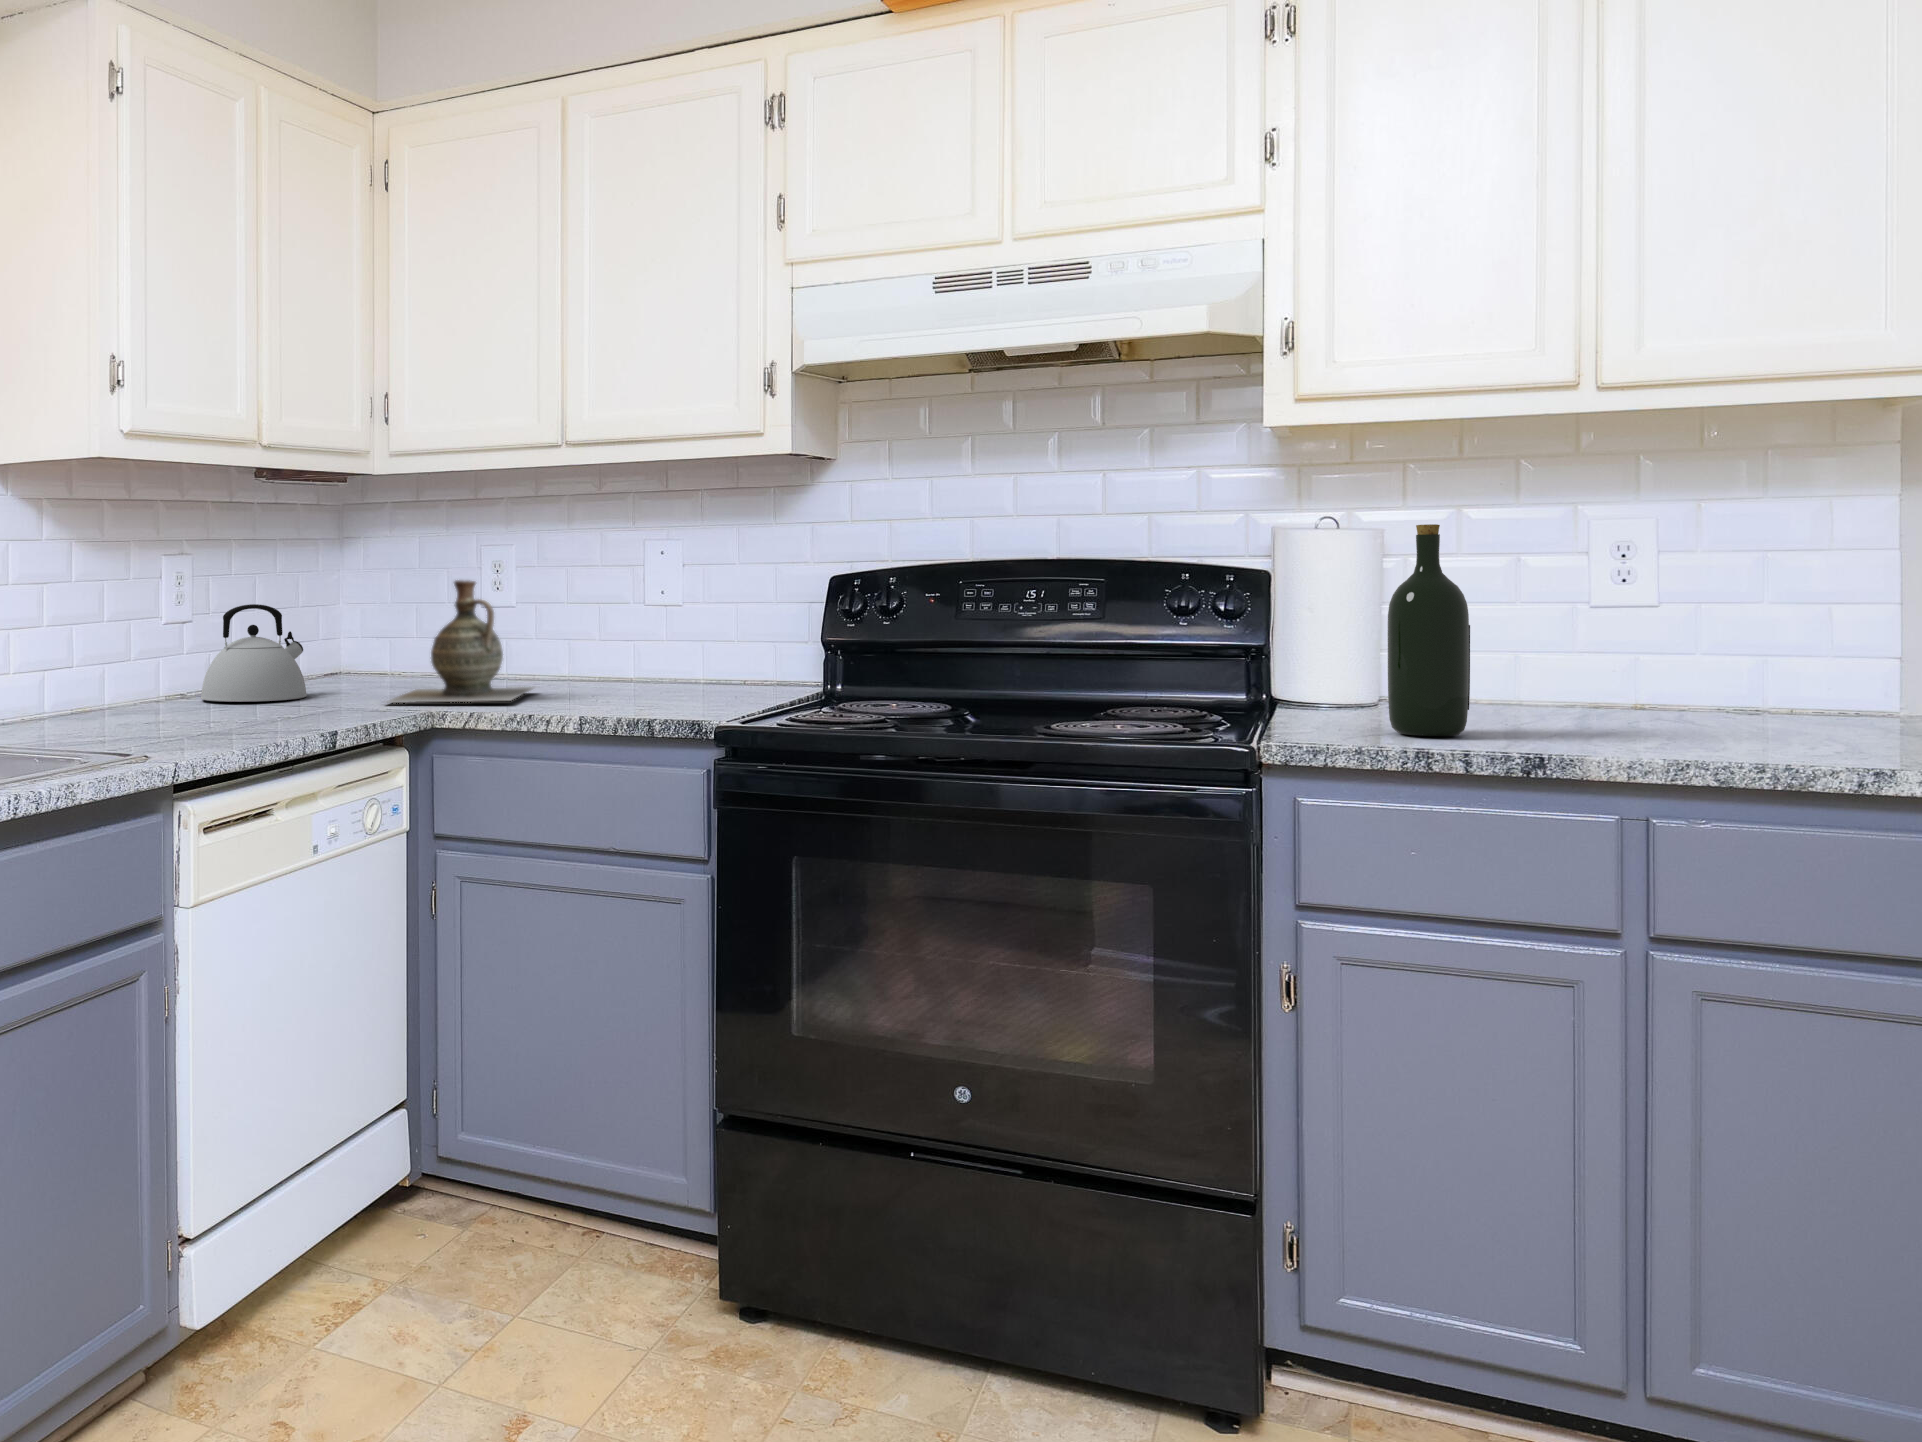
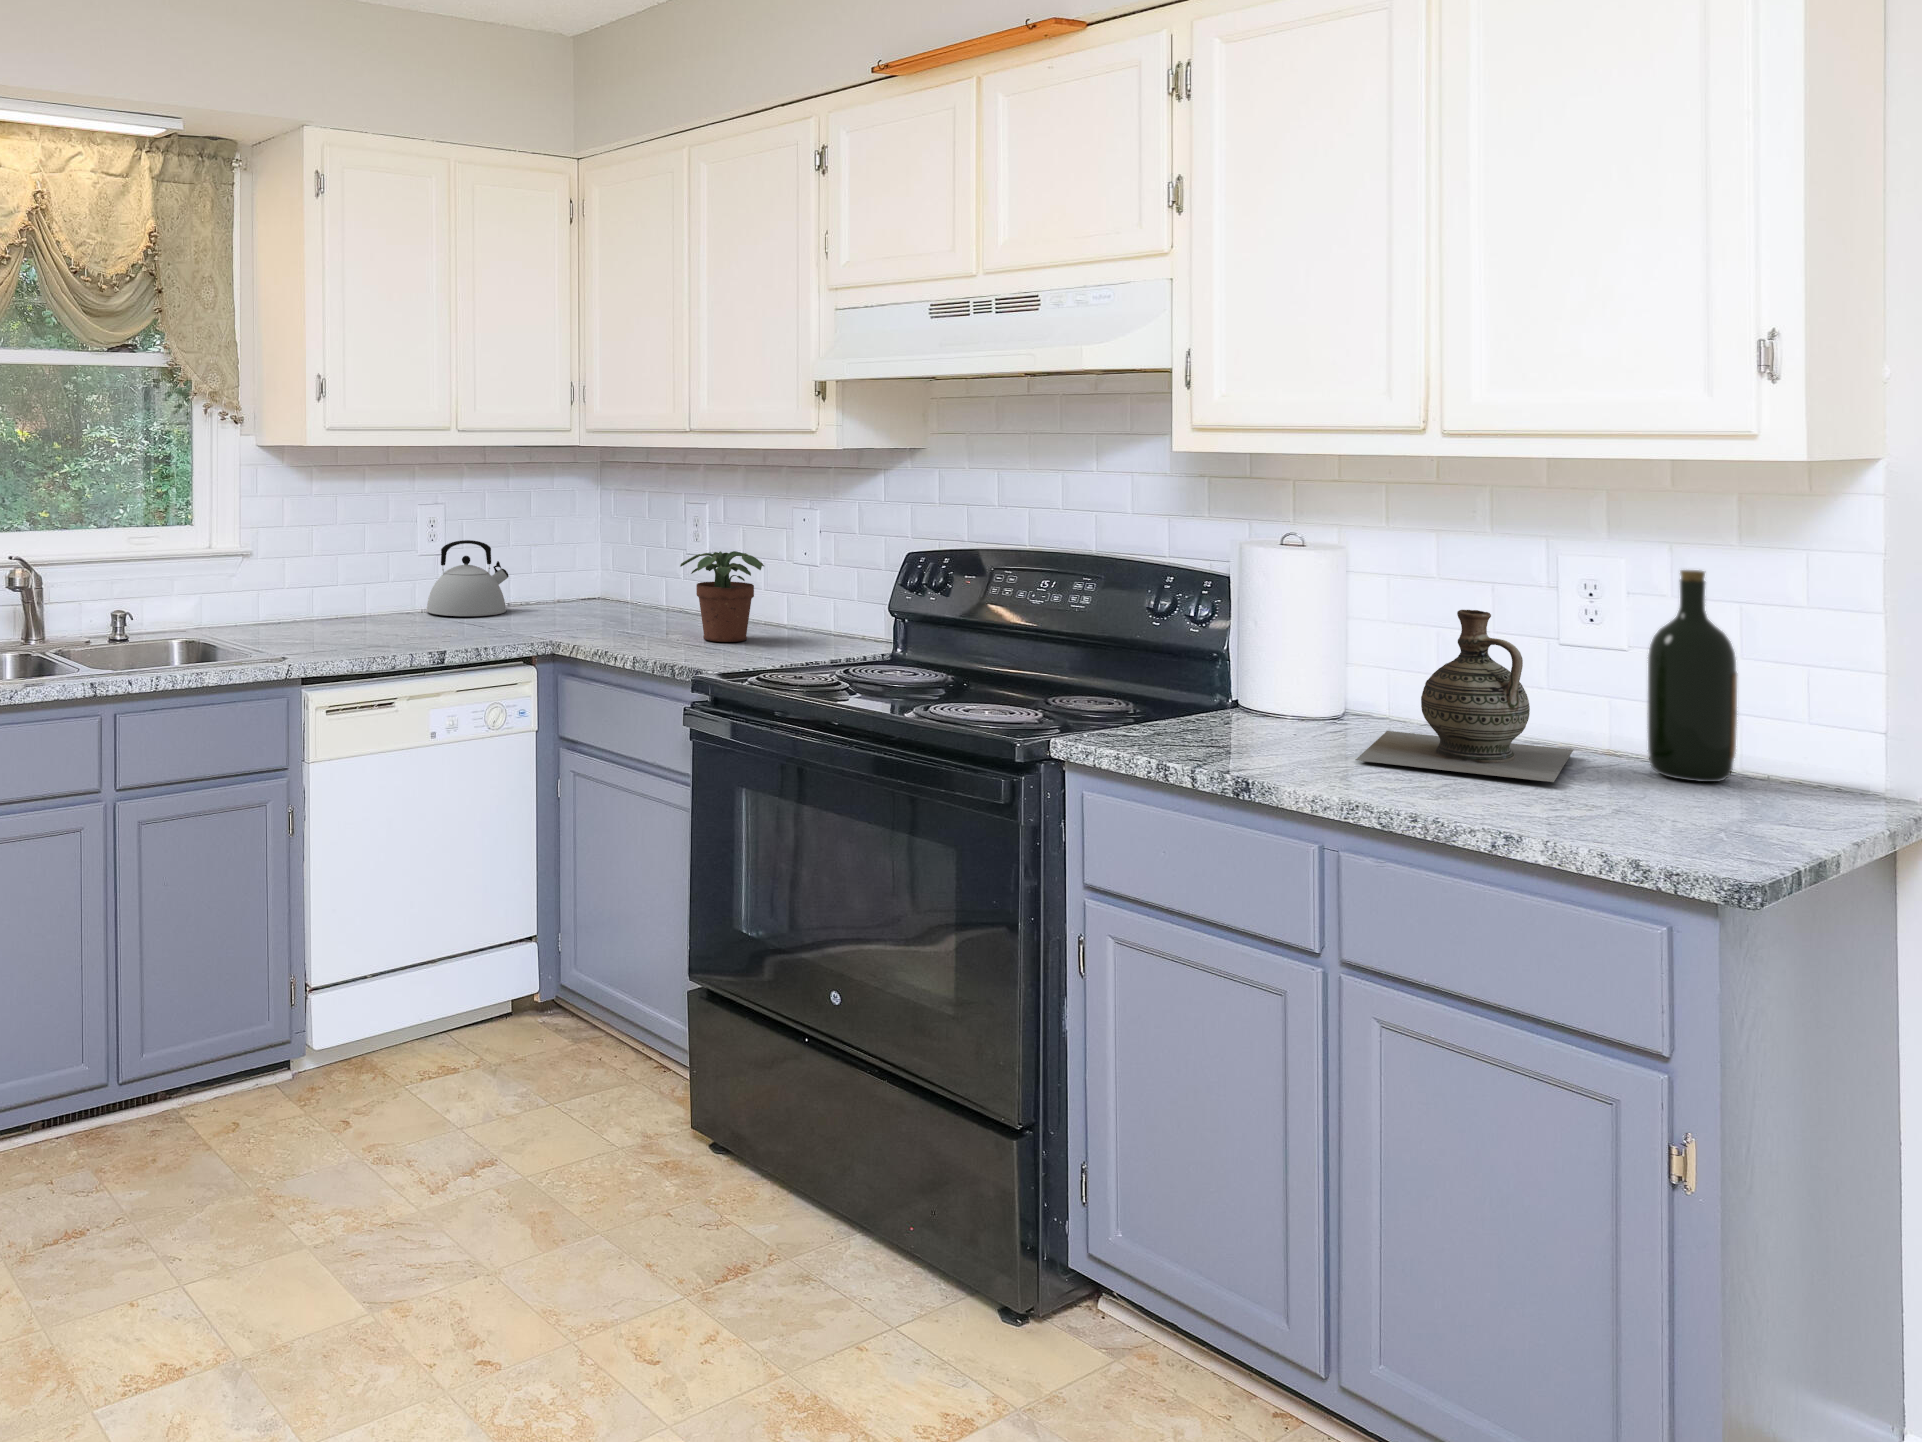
wine bottle: present [1388,524,1470,736] -> present [1647,570,1737,782]
ceramic jug: present [387,580,533,703] -> present [1355,610,1573,782]
potted plant: none [591,593,692,701] -> present [680,551,764,642]

